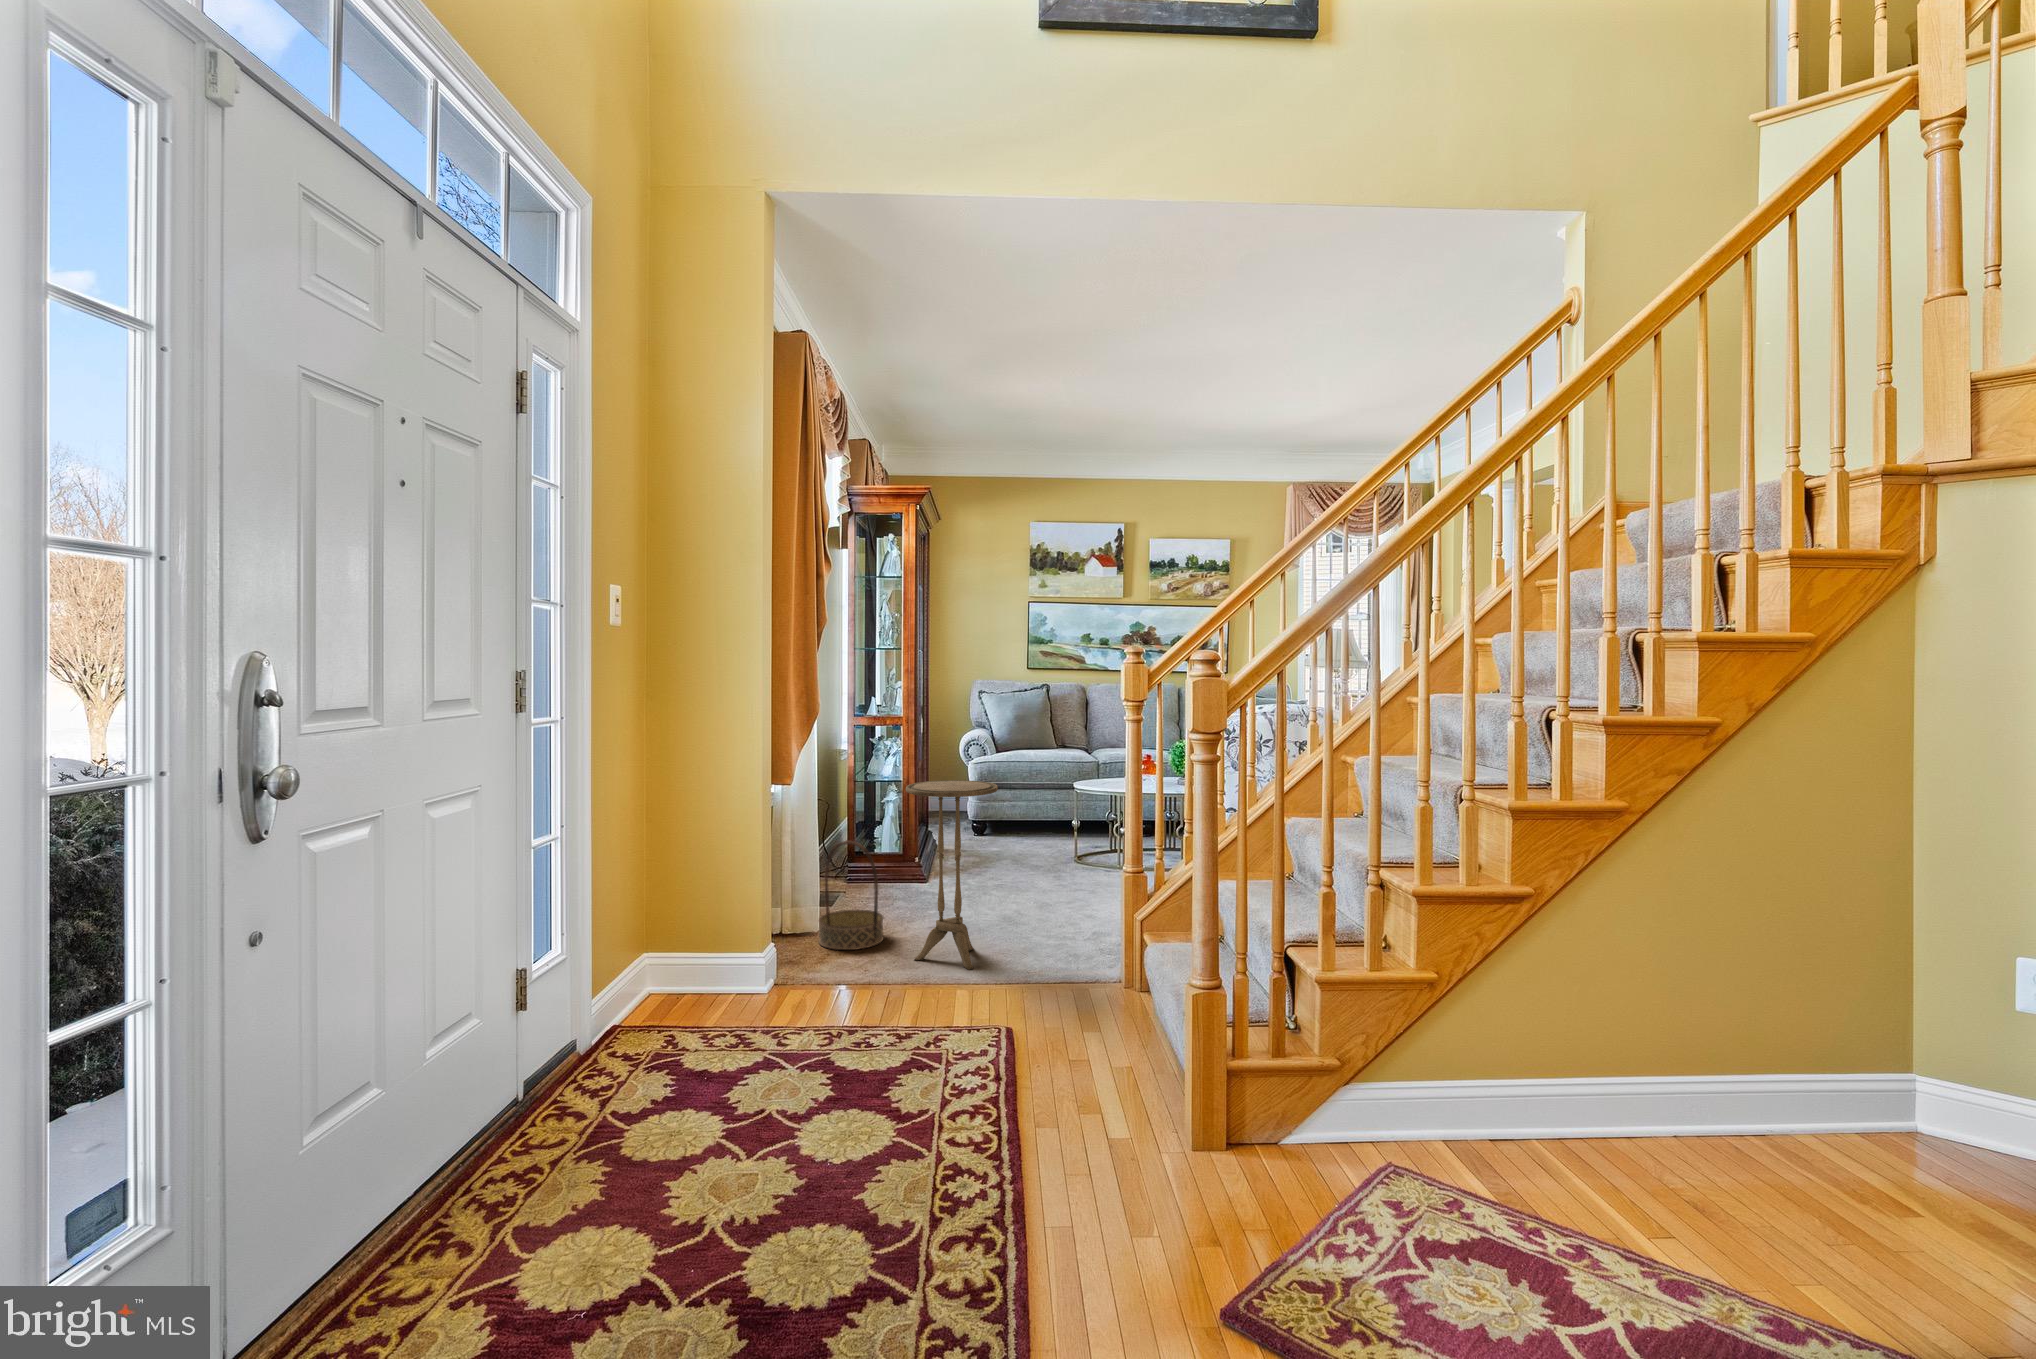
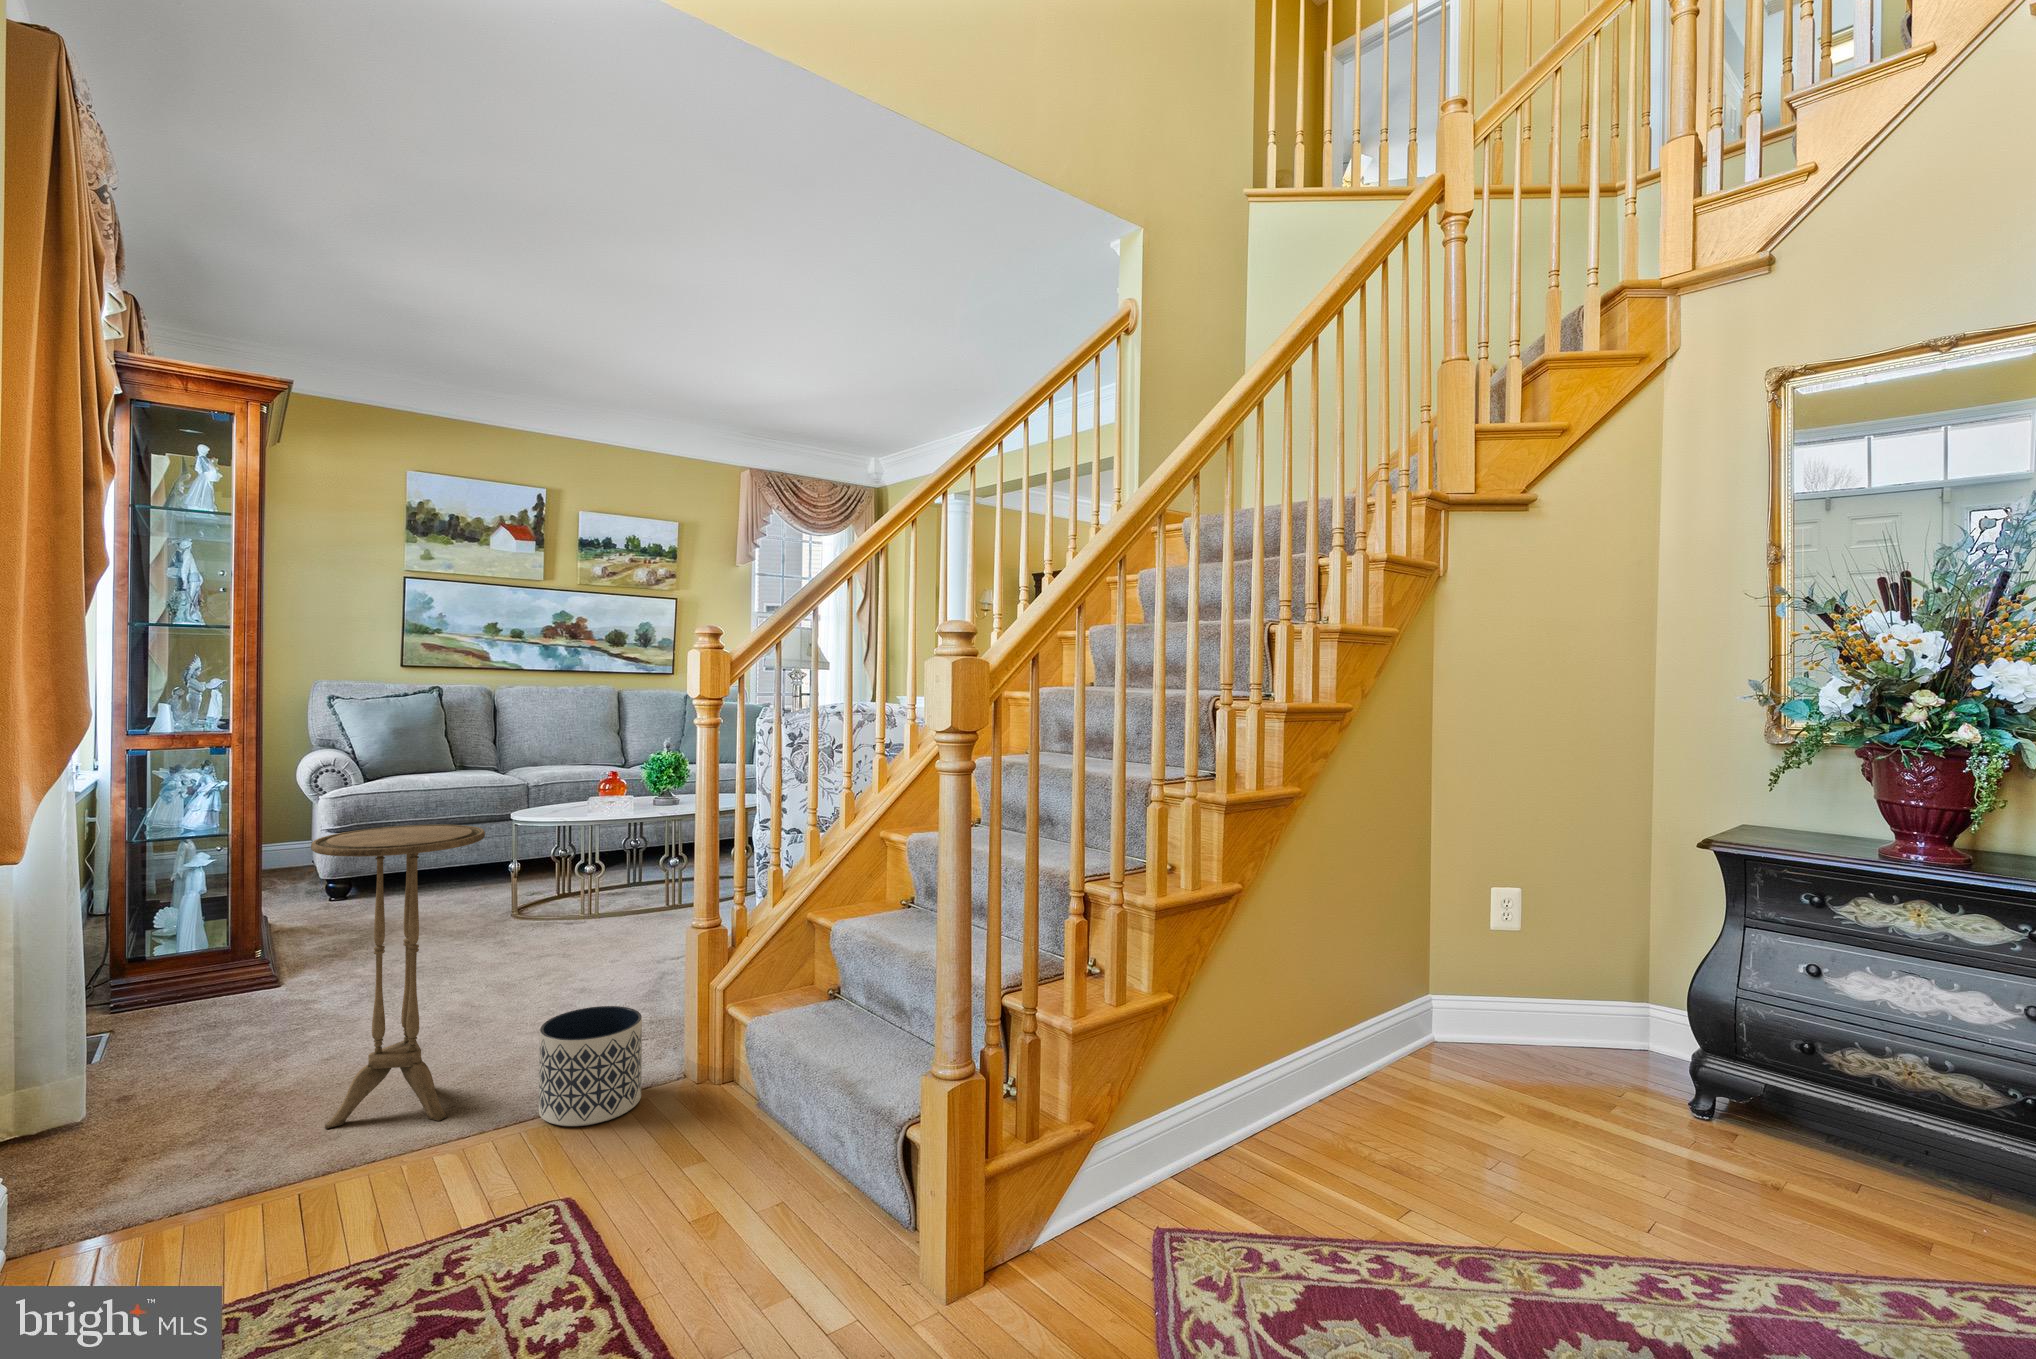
basket: present [819,841,884,950] -> none [91,949,242,1150]
planter: none [1020,916,1084,992] -> present [539,1006,642,1126]

